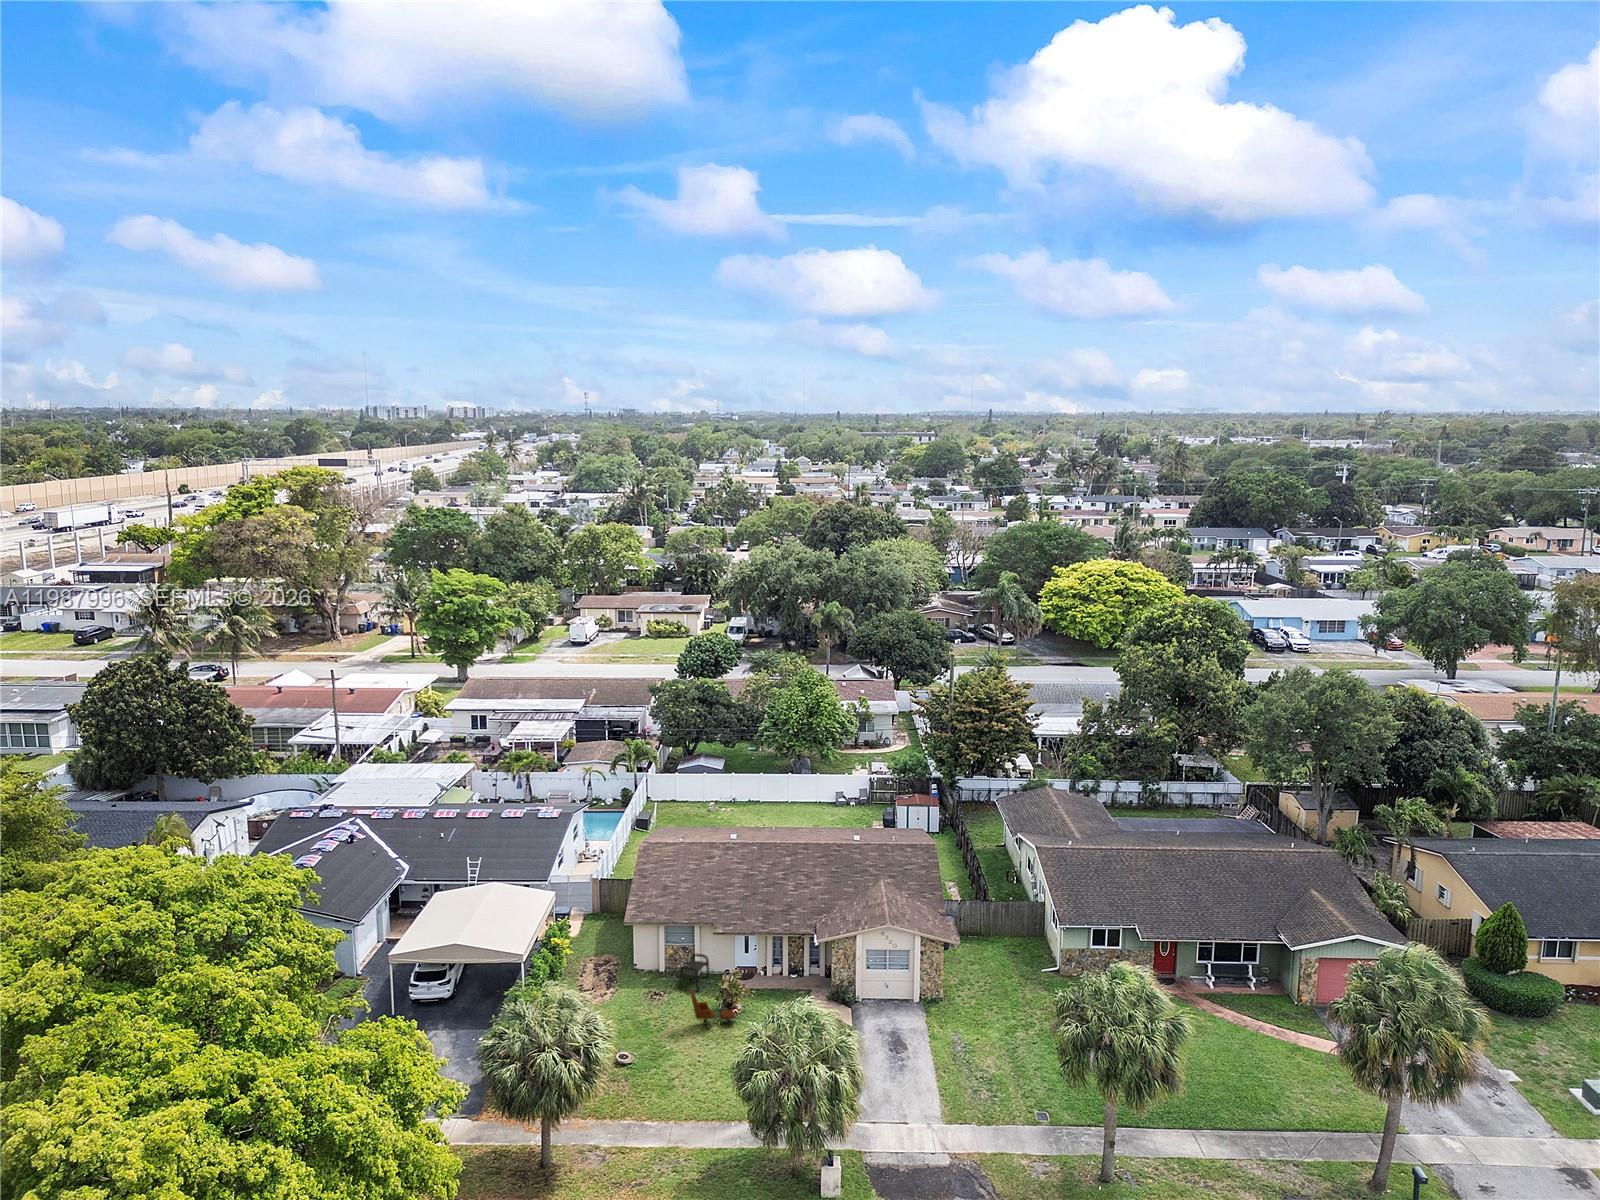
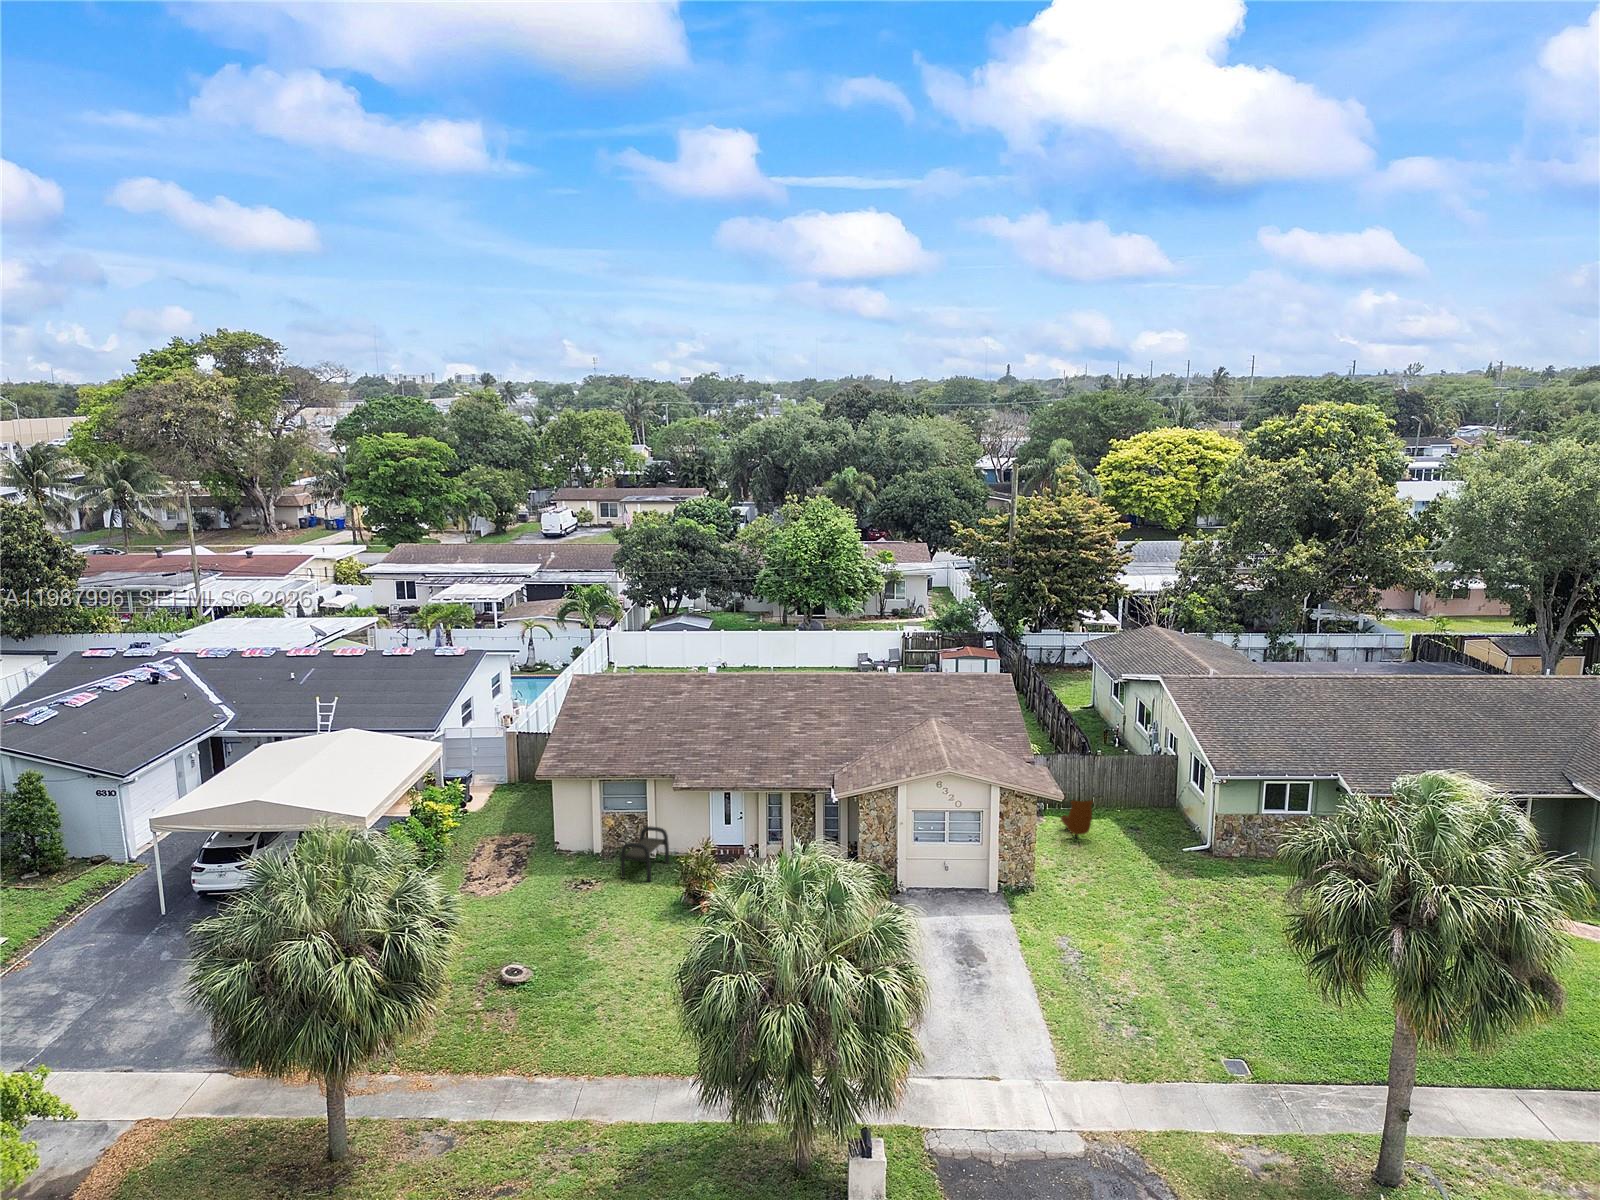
lounge chair: present [690,989,735,1025] -> present [1060,800,1093,843]

